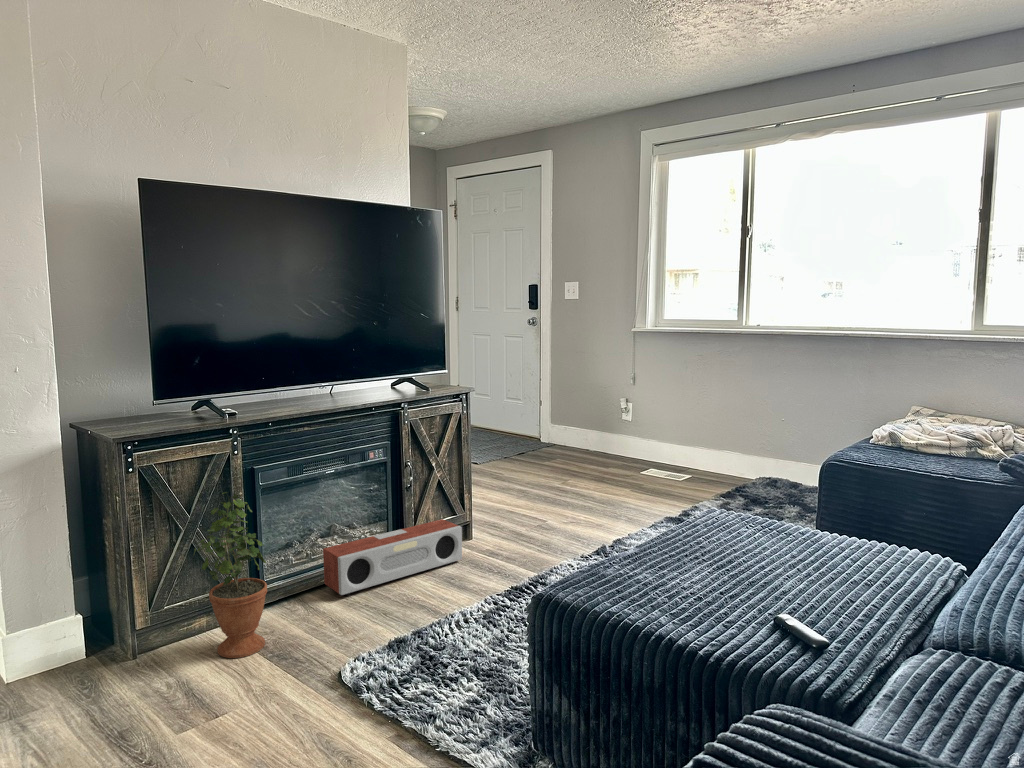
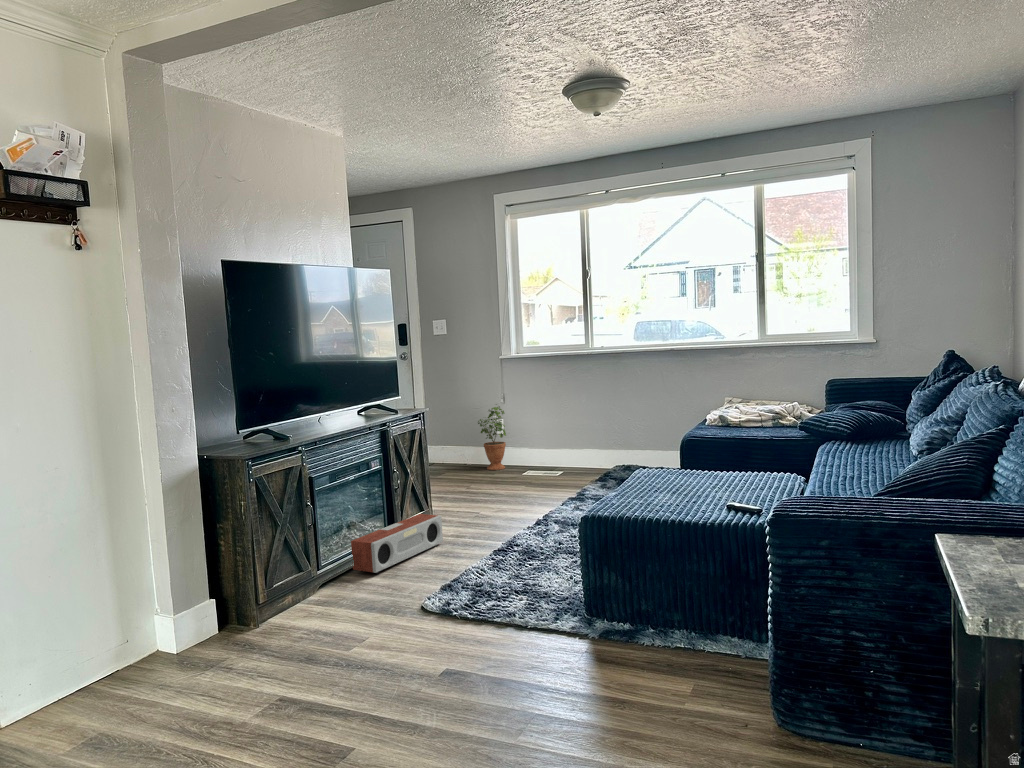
potted plant: present [194,492,267,658] -> present [478,407,506,470]

